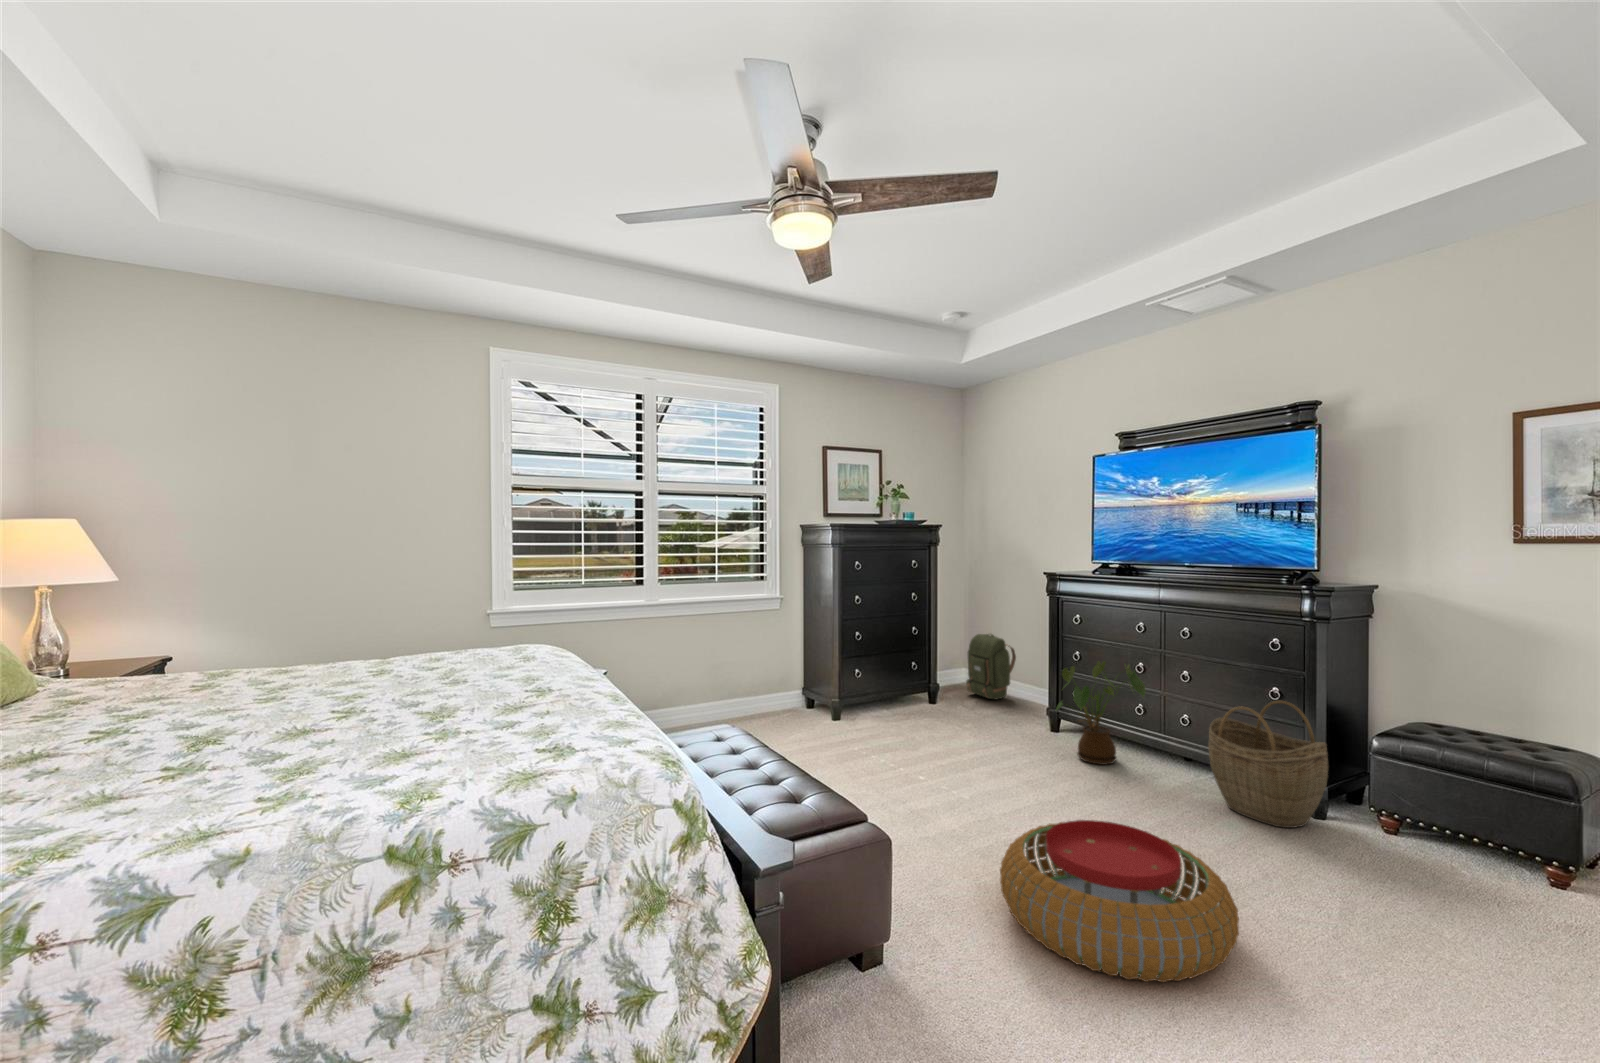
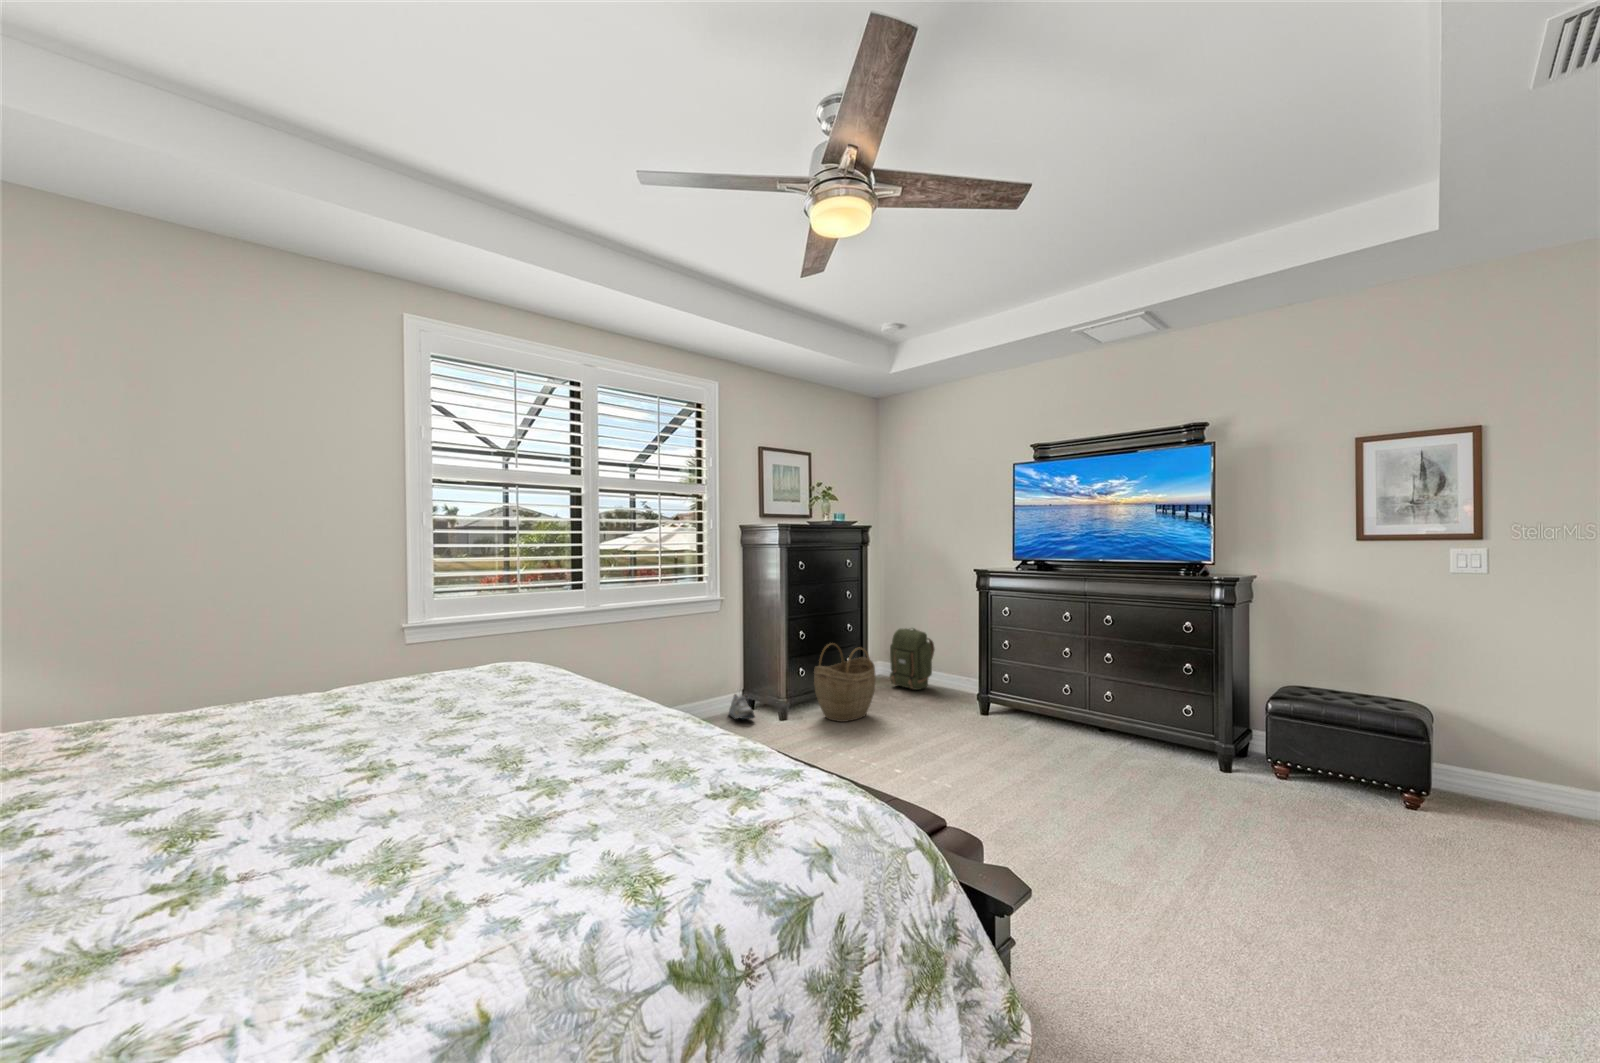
house plant: present [1056,661,1146,765] -> none [1009,648,1089,744]
shoe: none [786,689,808,715] -> present [729,694,755,719]
woven basket: present [1208,701,1329,828] -> present [814,643,876,722]
pouf: present [1000,820,1239,982] -> none [1060,799,1295,948]

